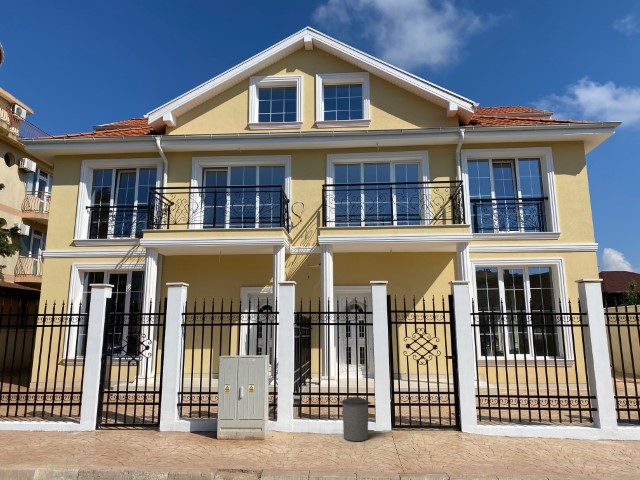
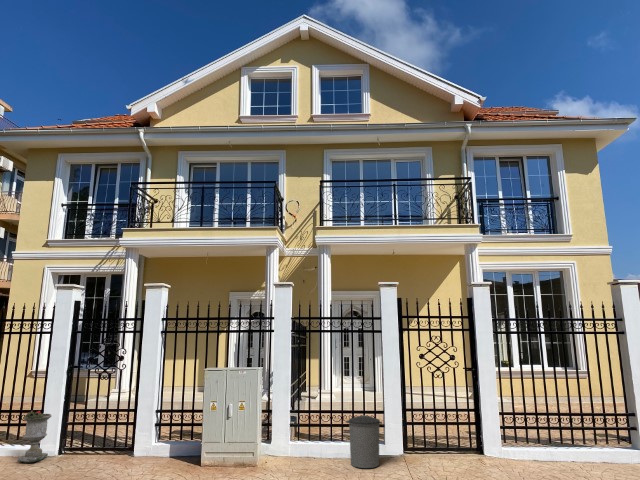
planter: none [63,391,90,435] -> present [17,411,51,462]

